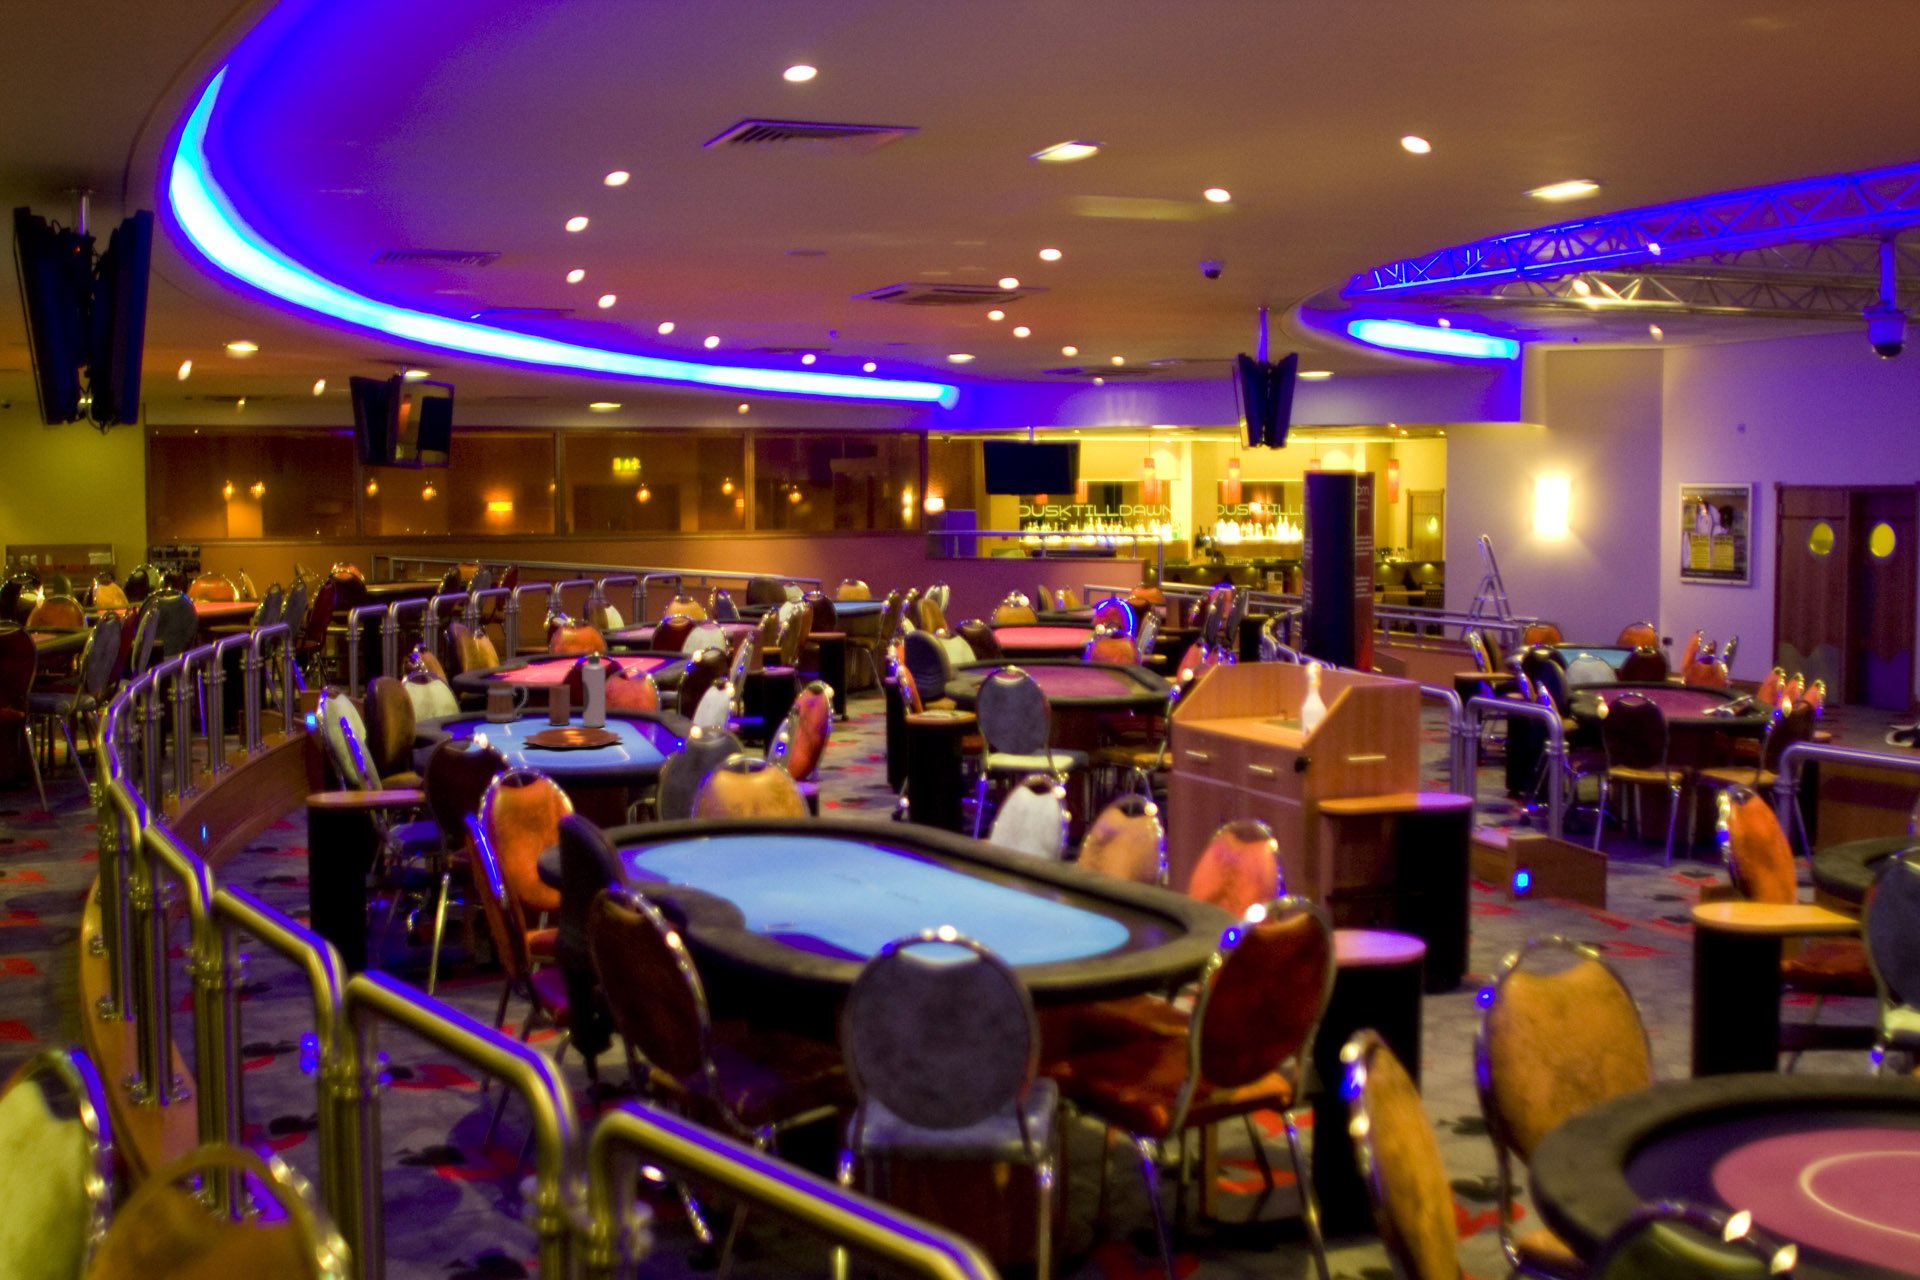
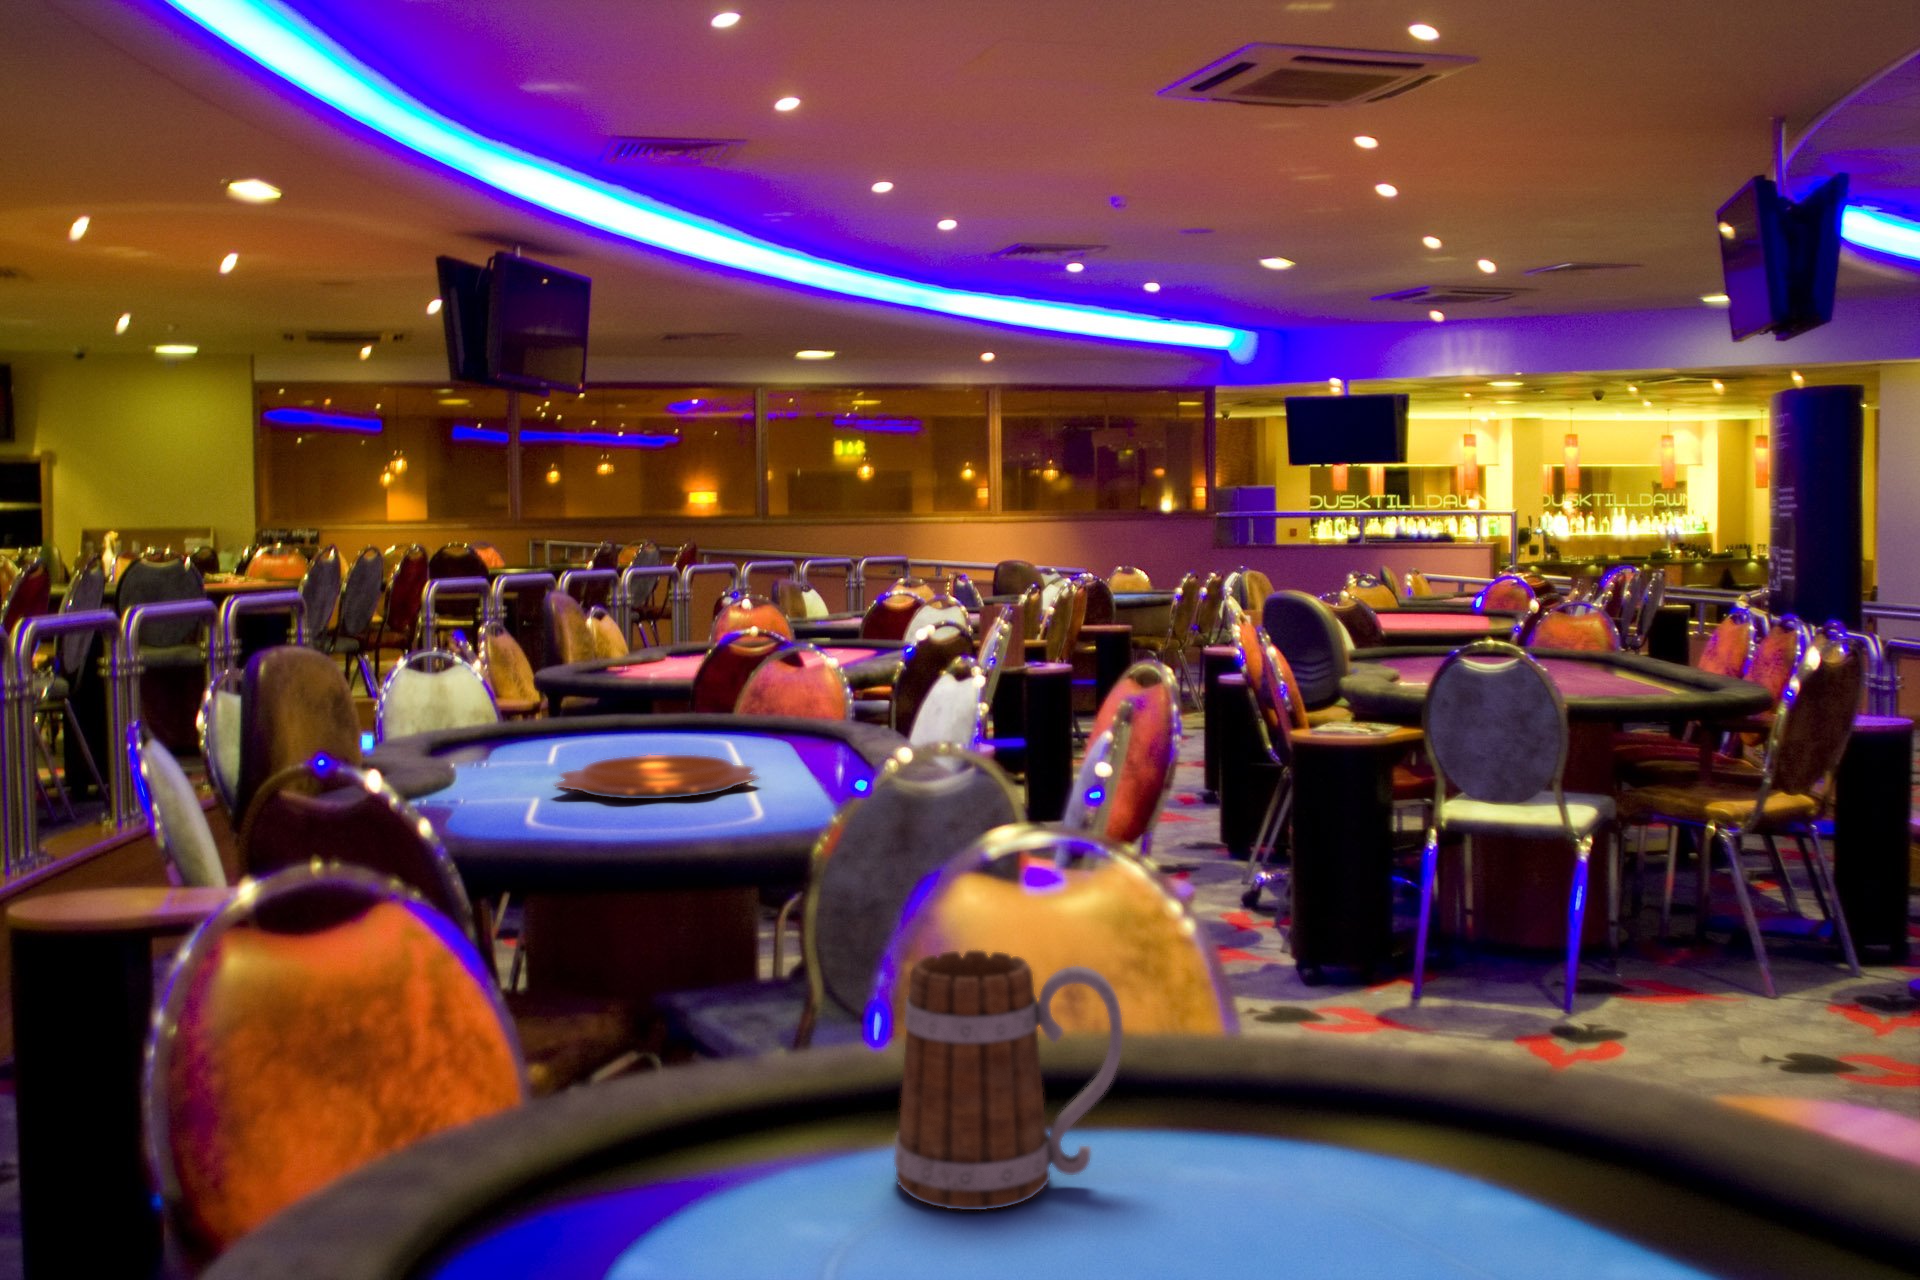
water bottle: present [582,653,605,728] -> none [693,609,738,755]
mug: present [487,682,527,723] -> present [894,950,1123,1210]
candle: present [549,684,570,726] -> none [635,673,674,751]

